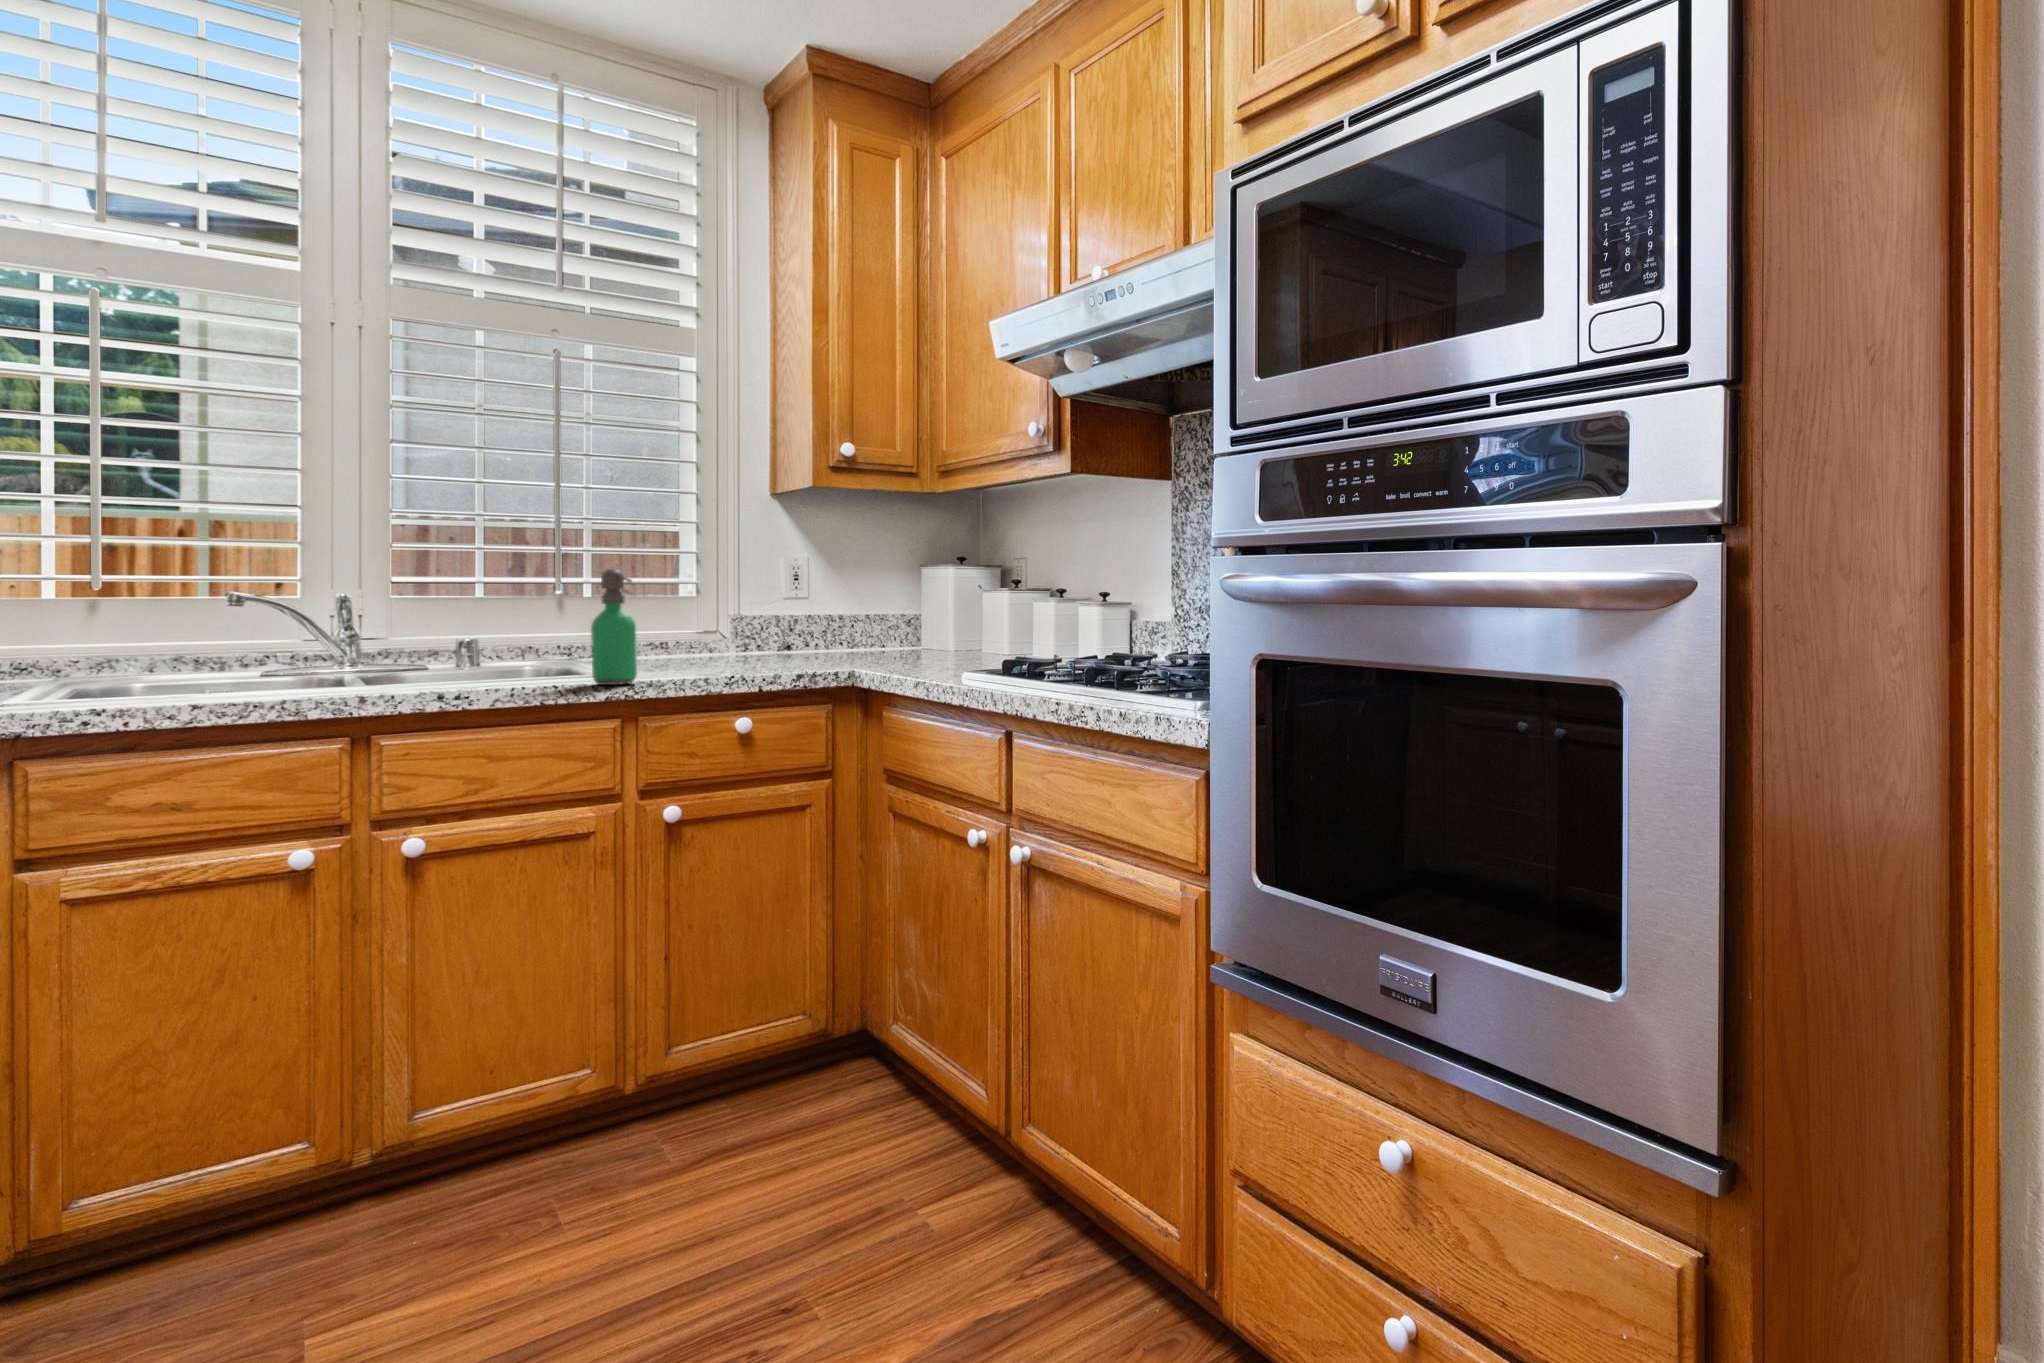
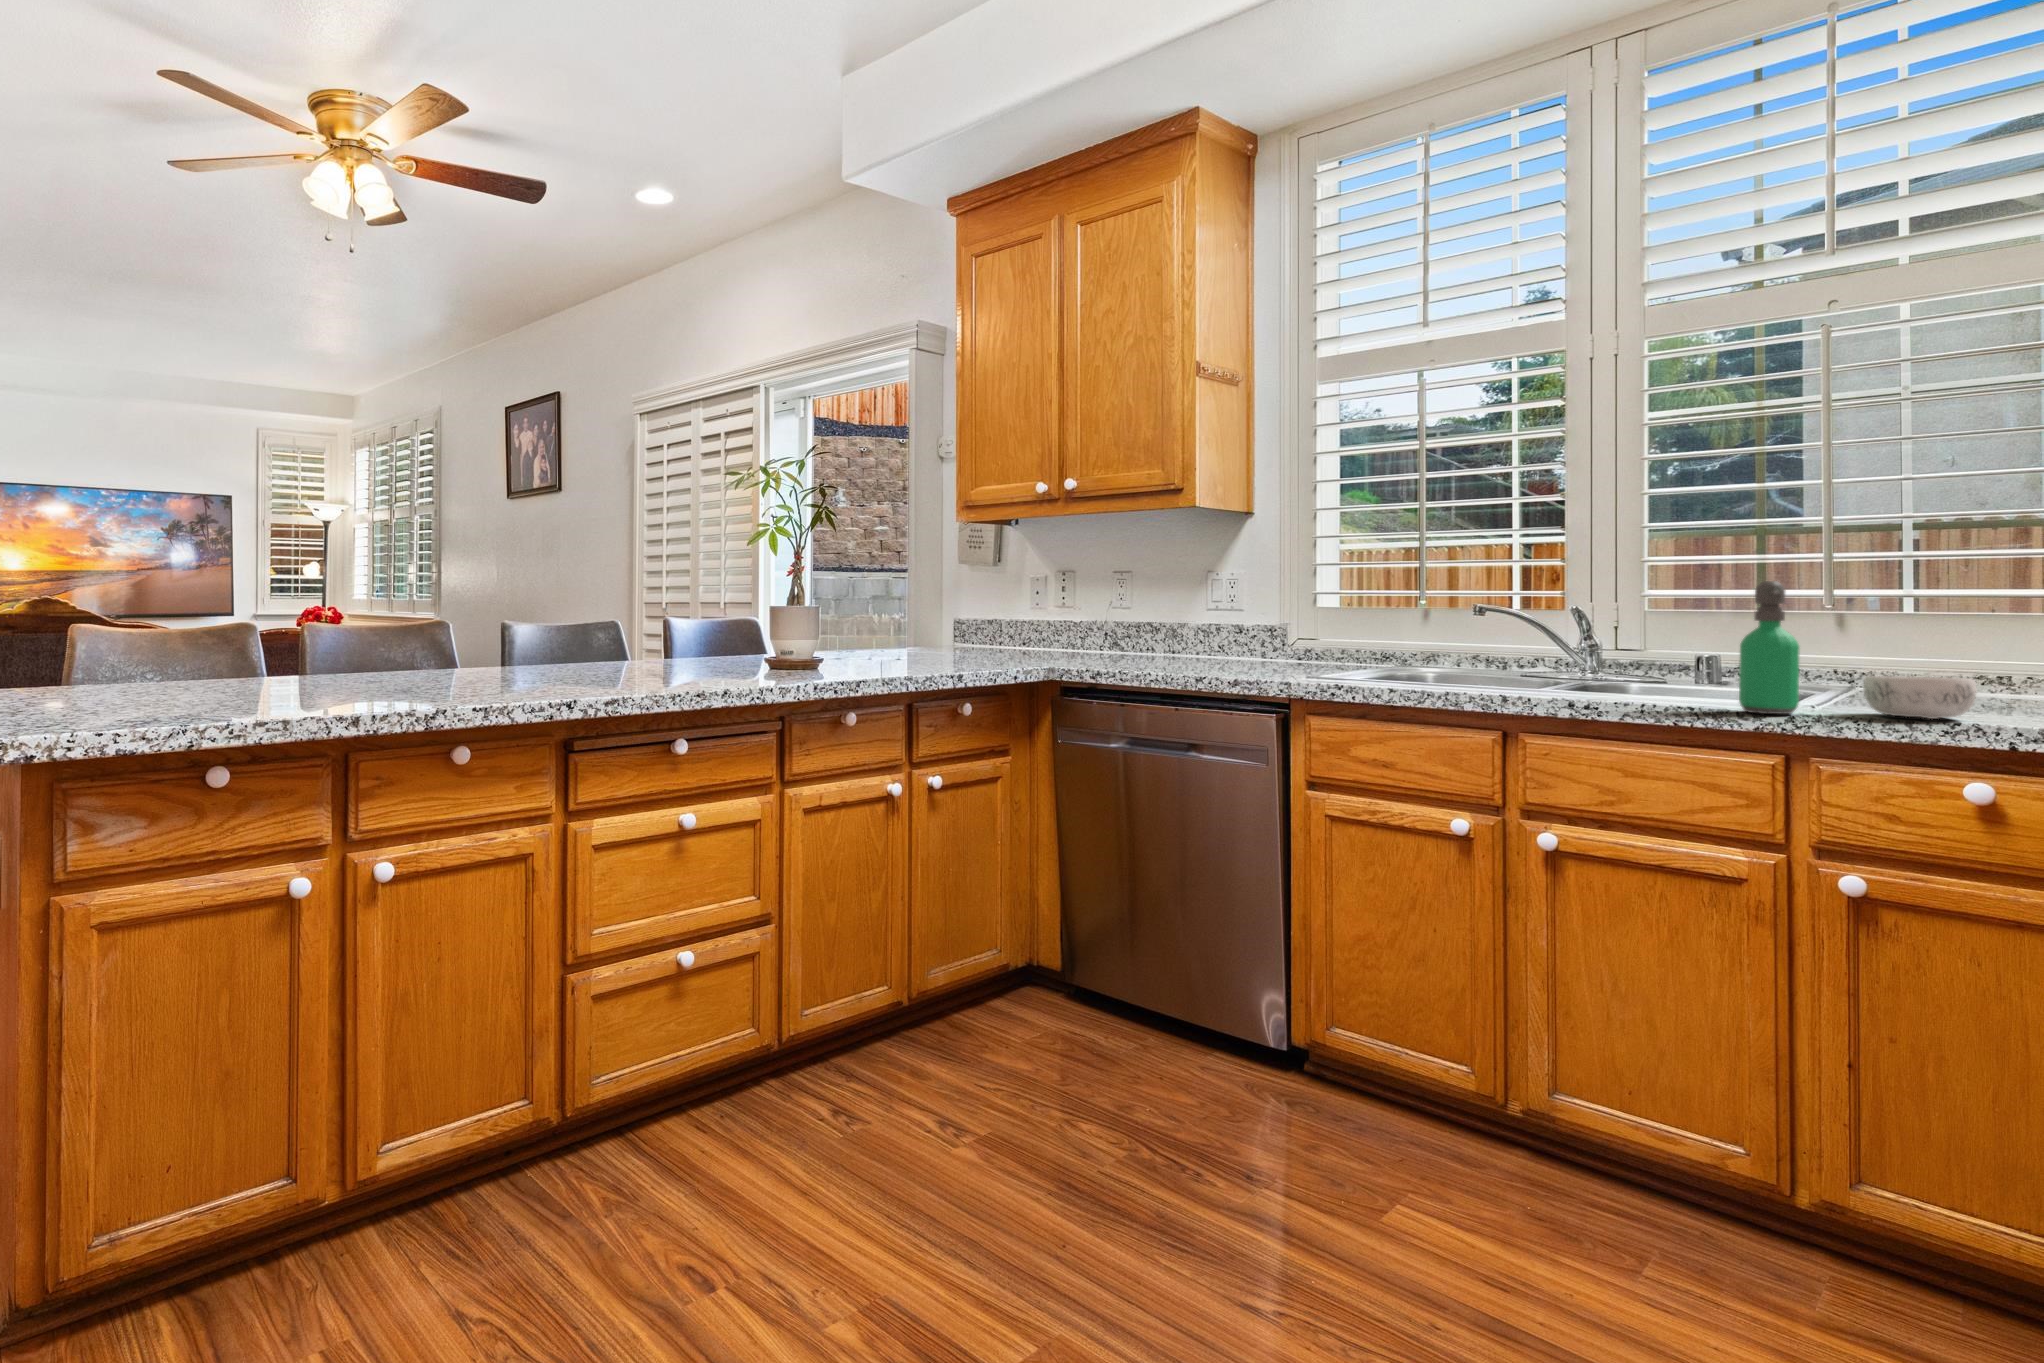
decorative bowl: none [664,644,732,676] -> present [1863,676,1977,719]

